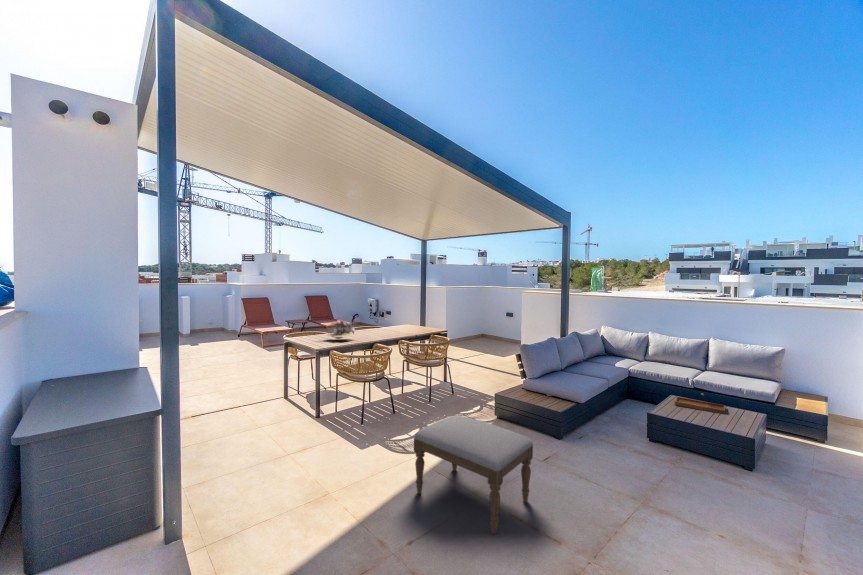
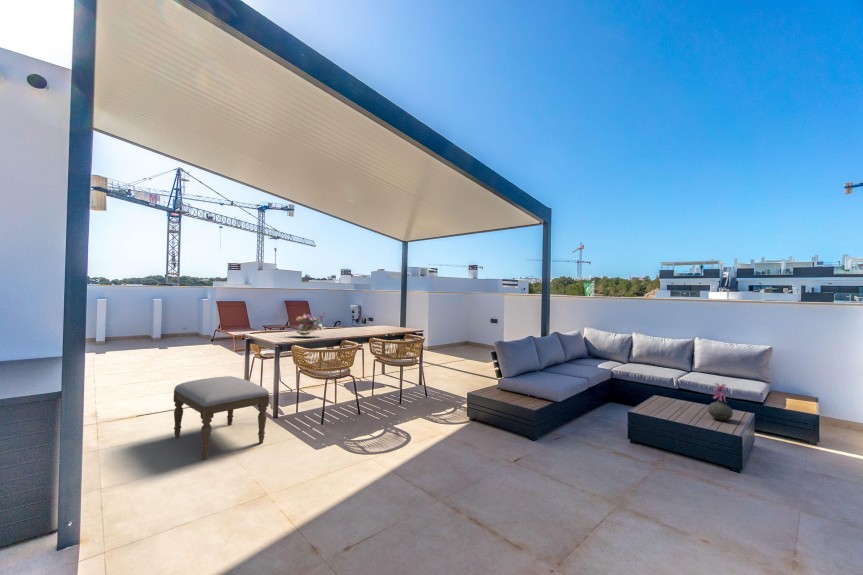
vase: none [723,388,747,423] -> present [708,383,733,421]
tray: present [675,393,725,414] -> none [658,392,710,413]
ottoman: present [414,415,533,534] -> present [173,376,269,459]

